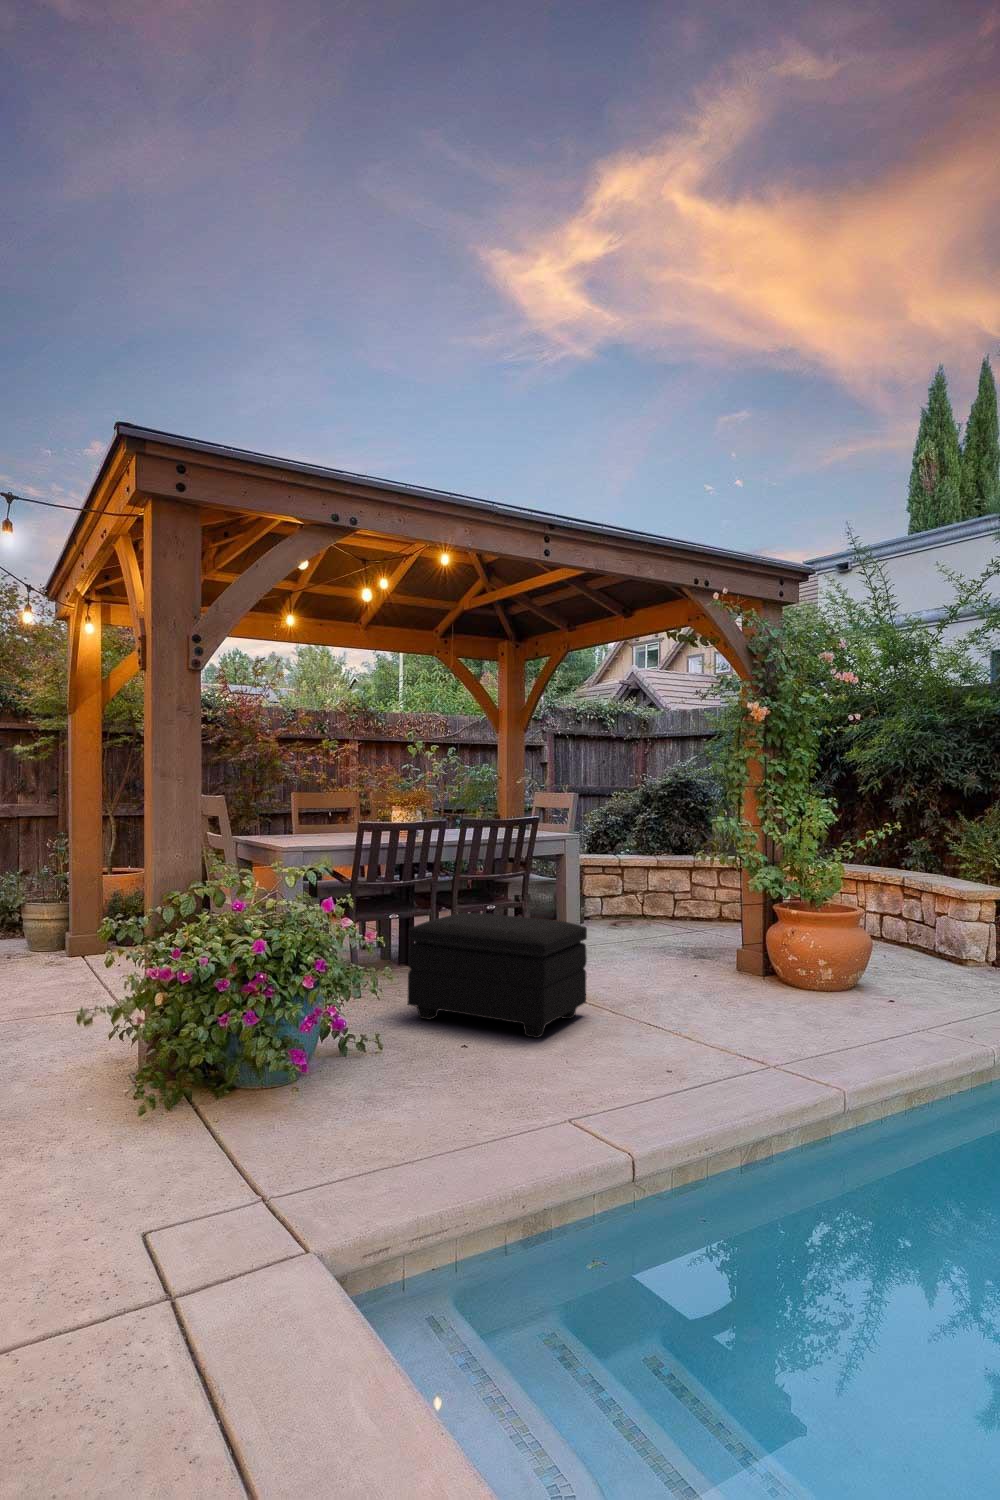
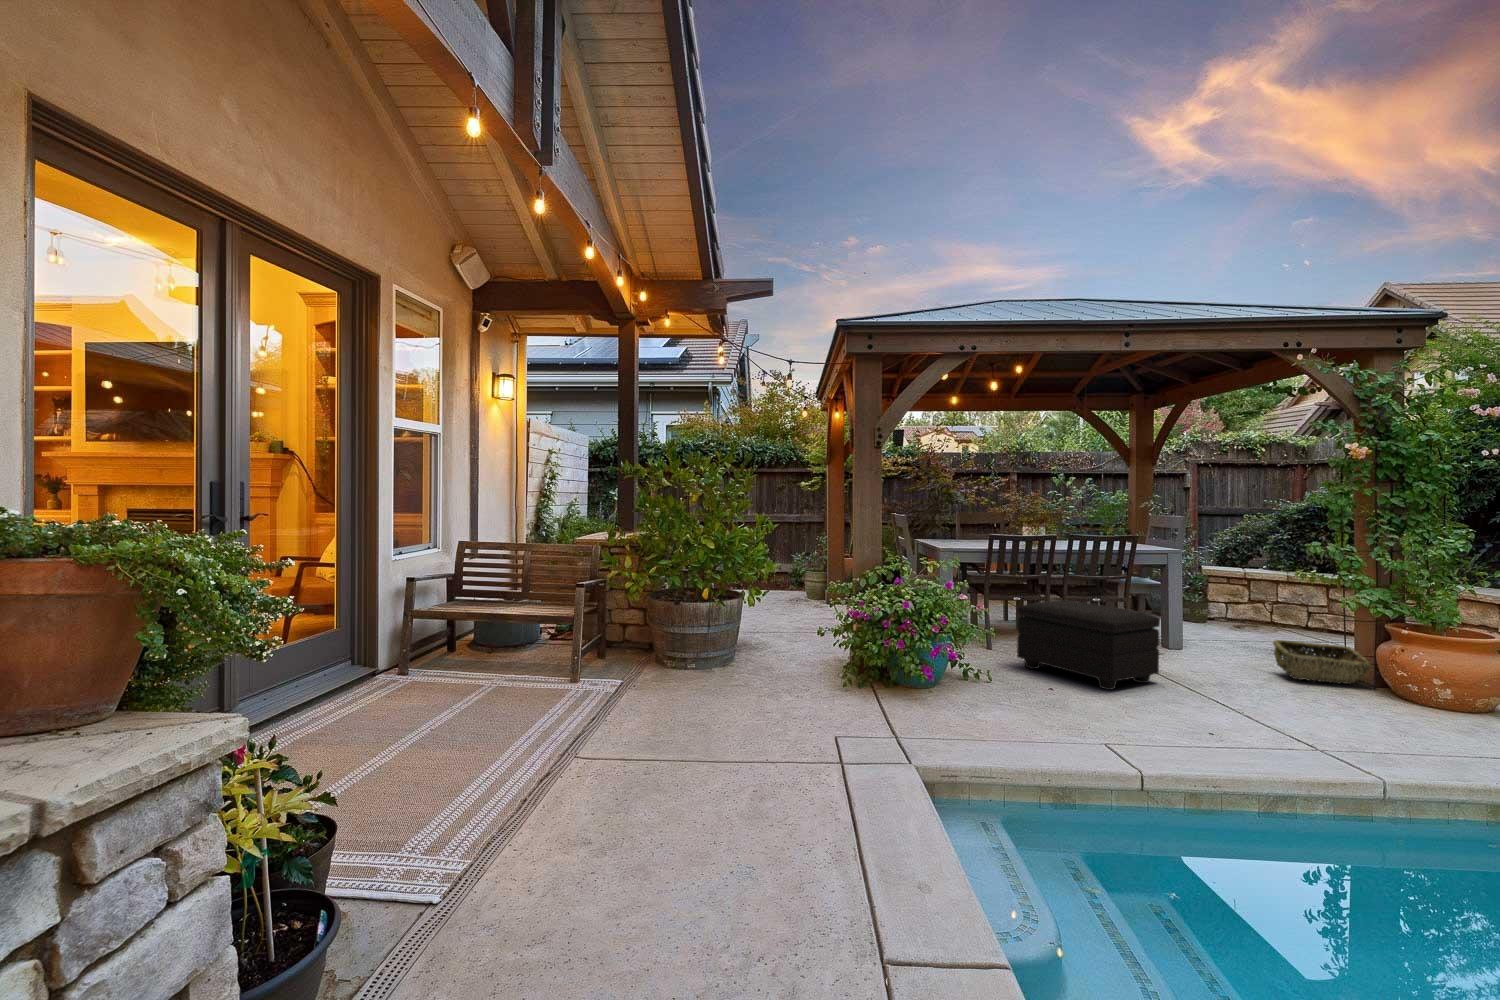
woven basket: none [685,939,778,986] -> present [1273,640,1371,684]

